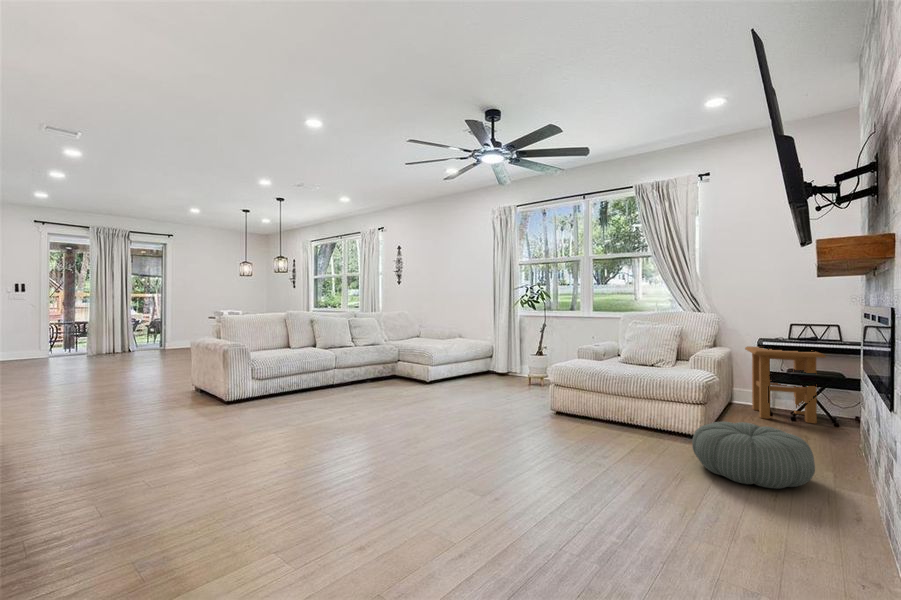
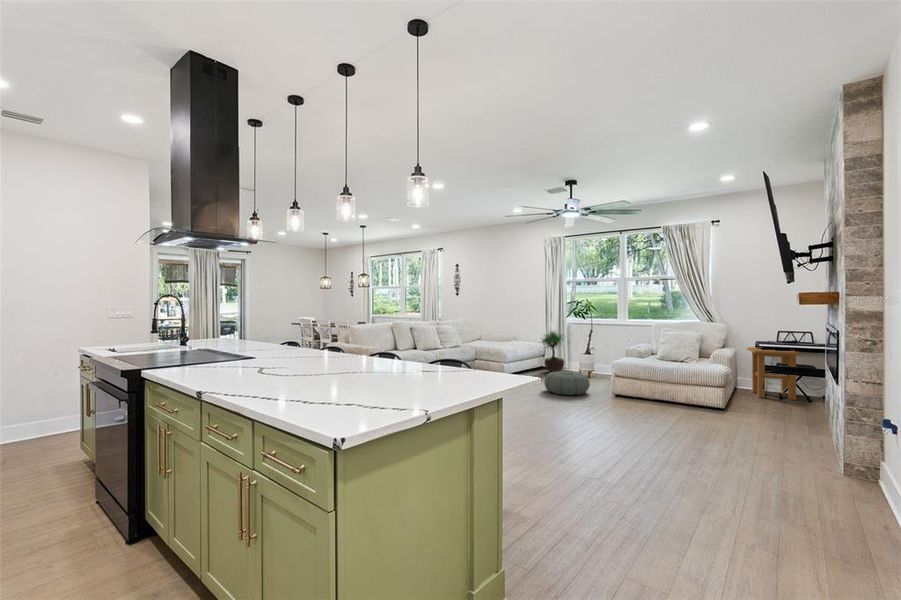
potted tree: none [480,320,513,378] -> present [542,331,564,372]
pouf: present [692,422,815,489] -> present [544,371,590,395]

